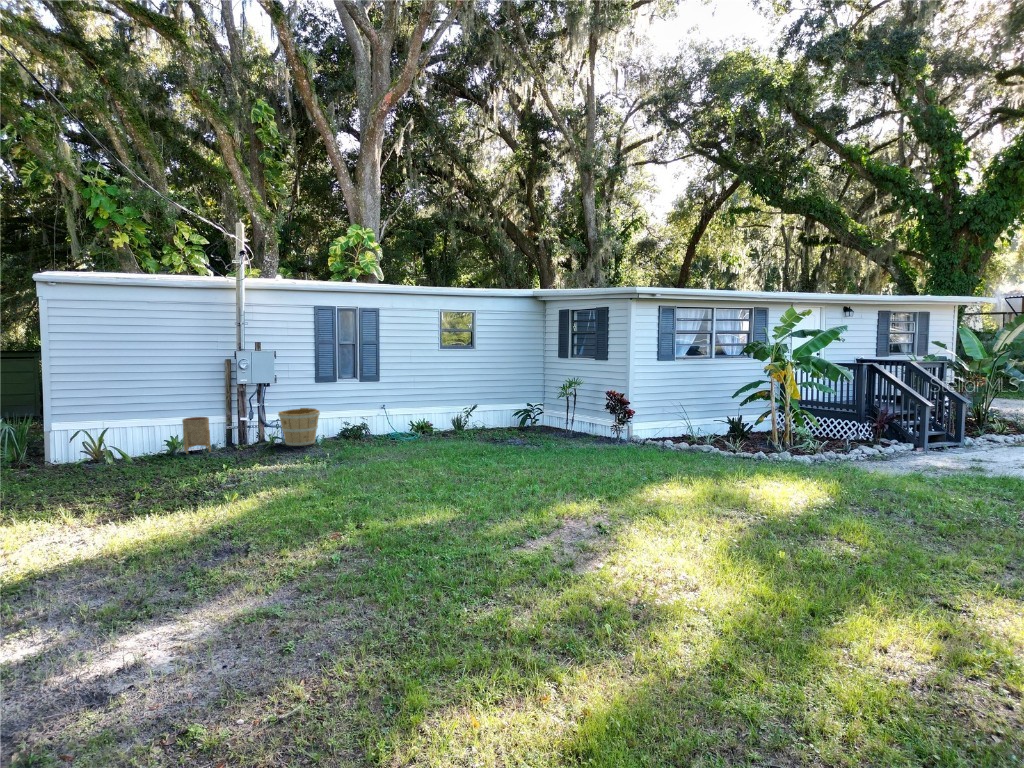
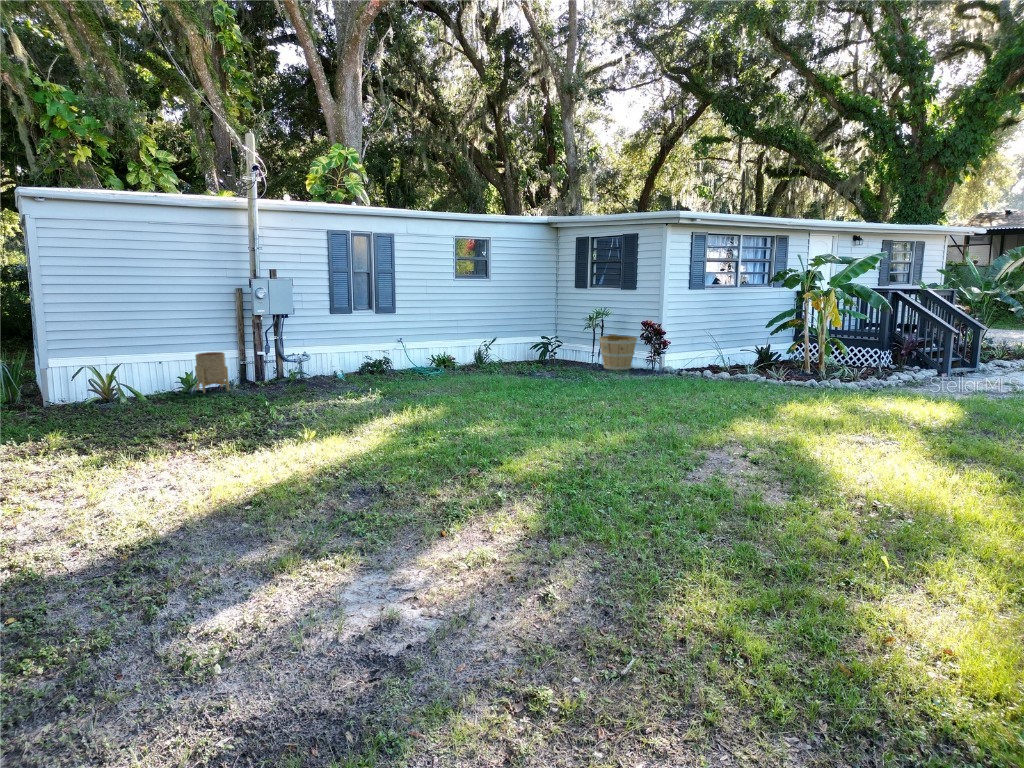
wooden bucket: present [278,408,320,446] -> present [599,334,637,370]

